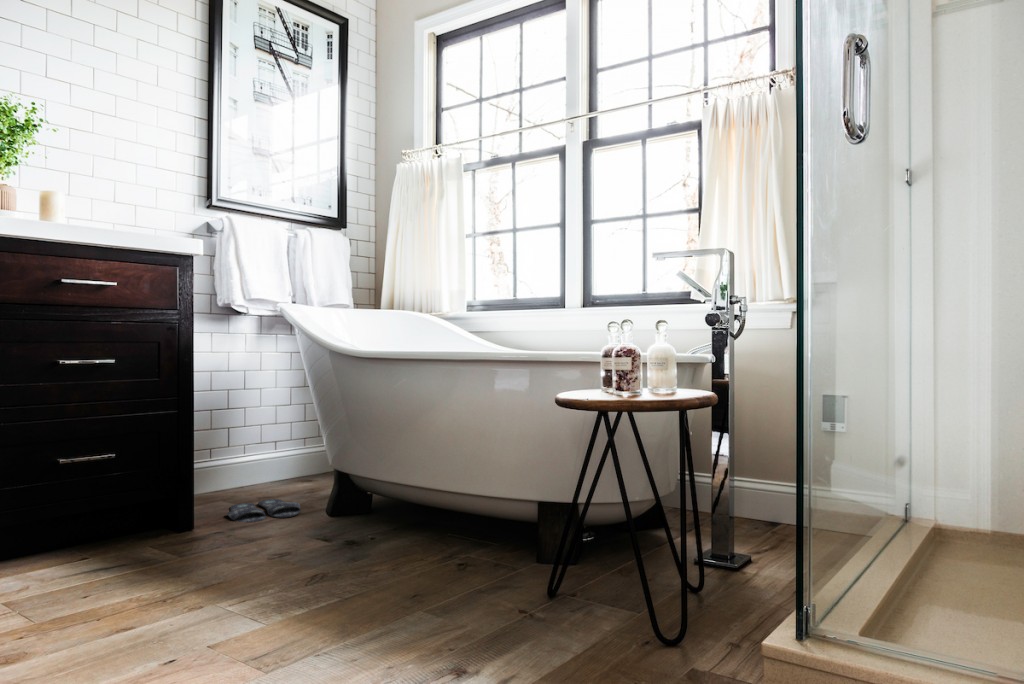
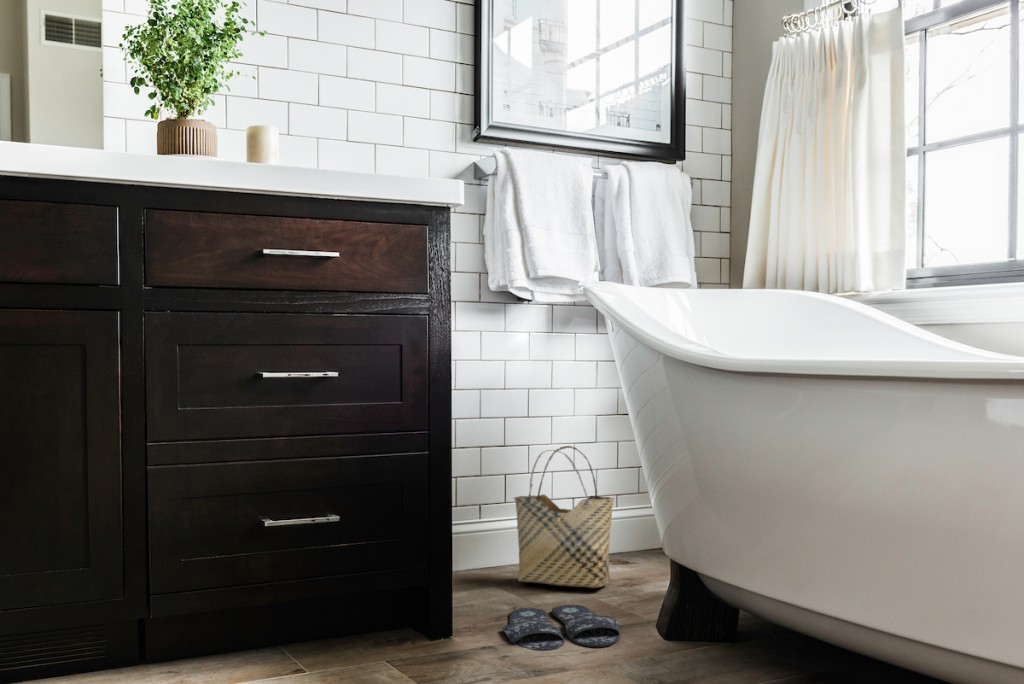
woven basket: none [232,405,299,491] -> present [514,446,614,588]

